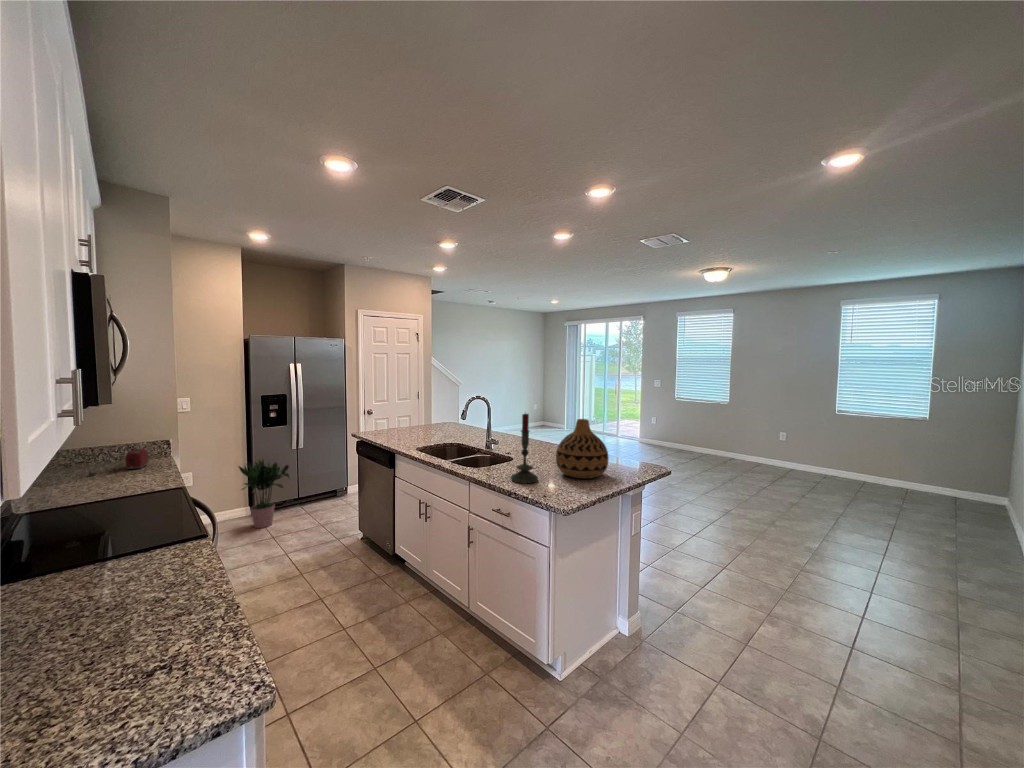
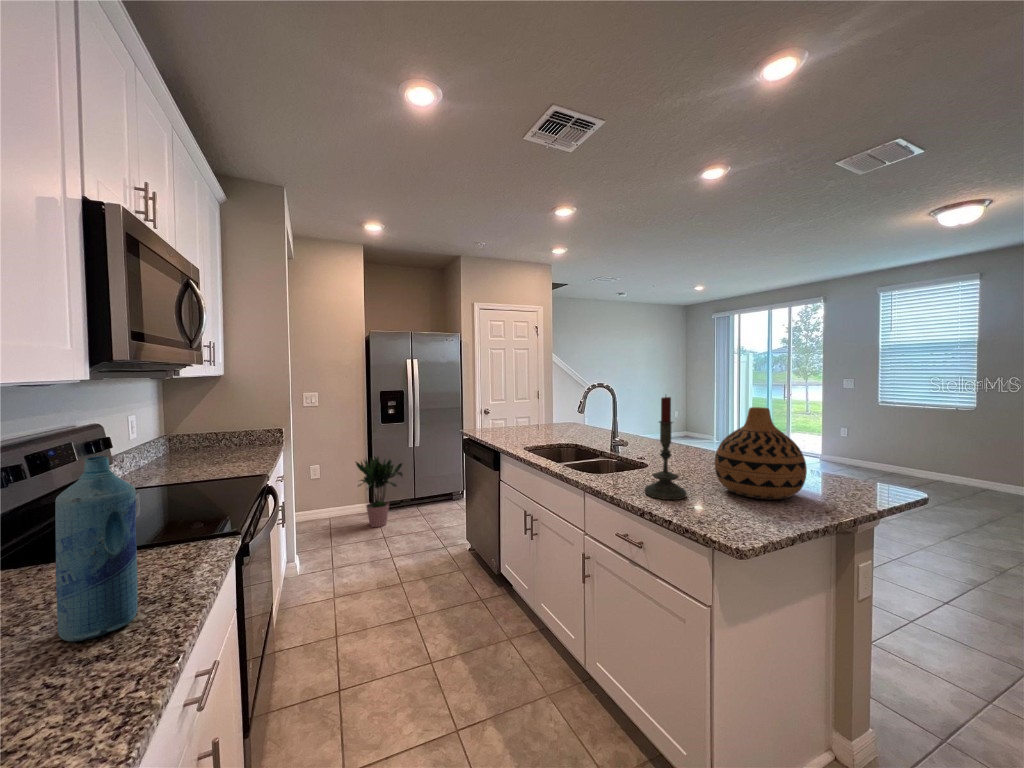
toaster: present [87,449,148,476] -> none [198,436,257,460]
bottle: none [120,484,175,613] -> present [55,456,138,642]

